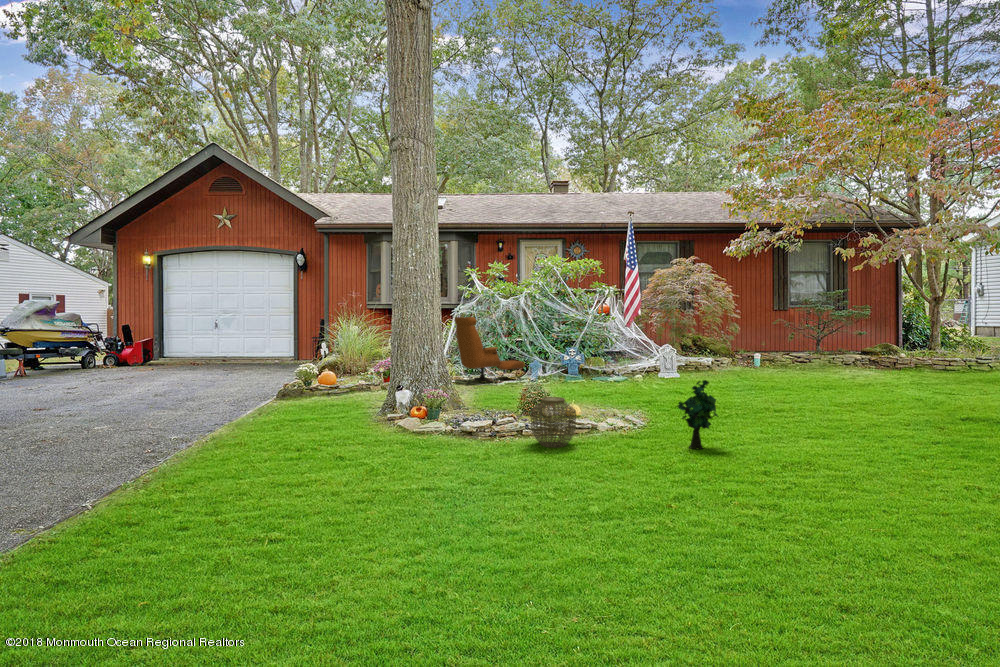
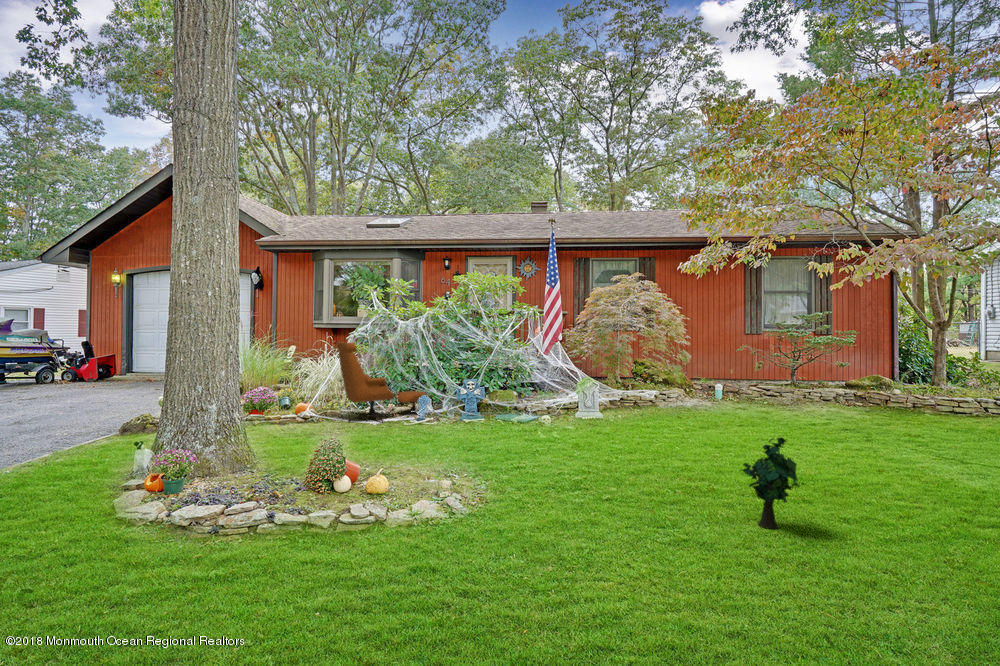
decorative plant: present [677,380,718,449] -> present [743,437,800,529]
woven basket: present [531,397,576,447] -> none [189,494,276,589]

